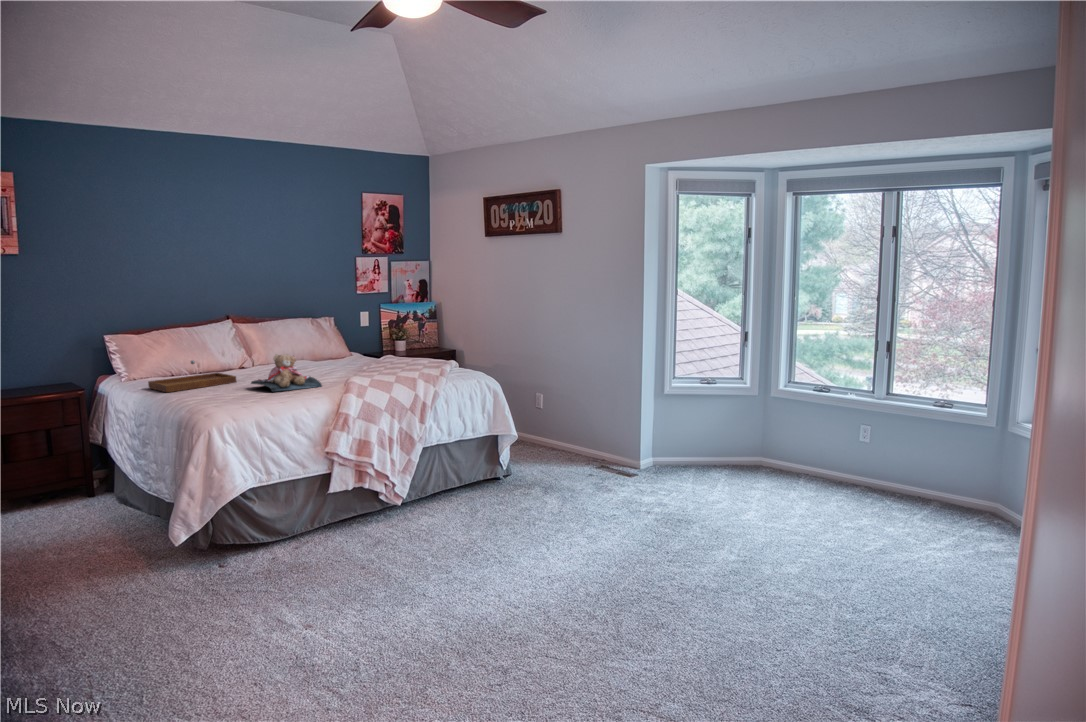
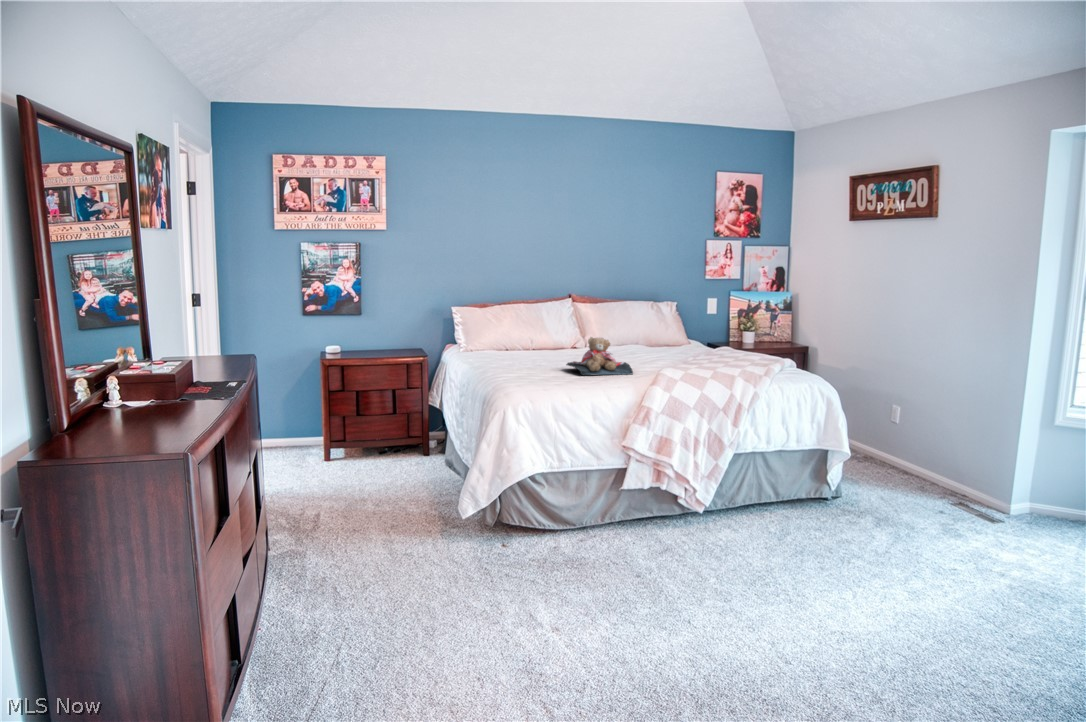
tray: present [148,360,236,392] -> none [485,338,560,367]

